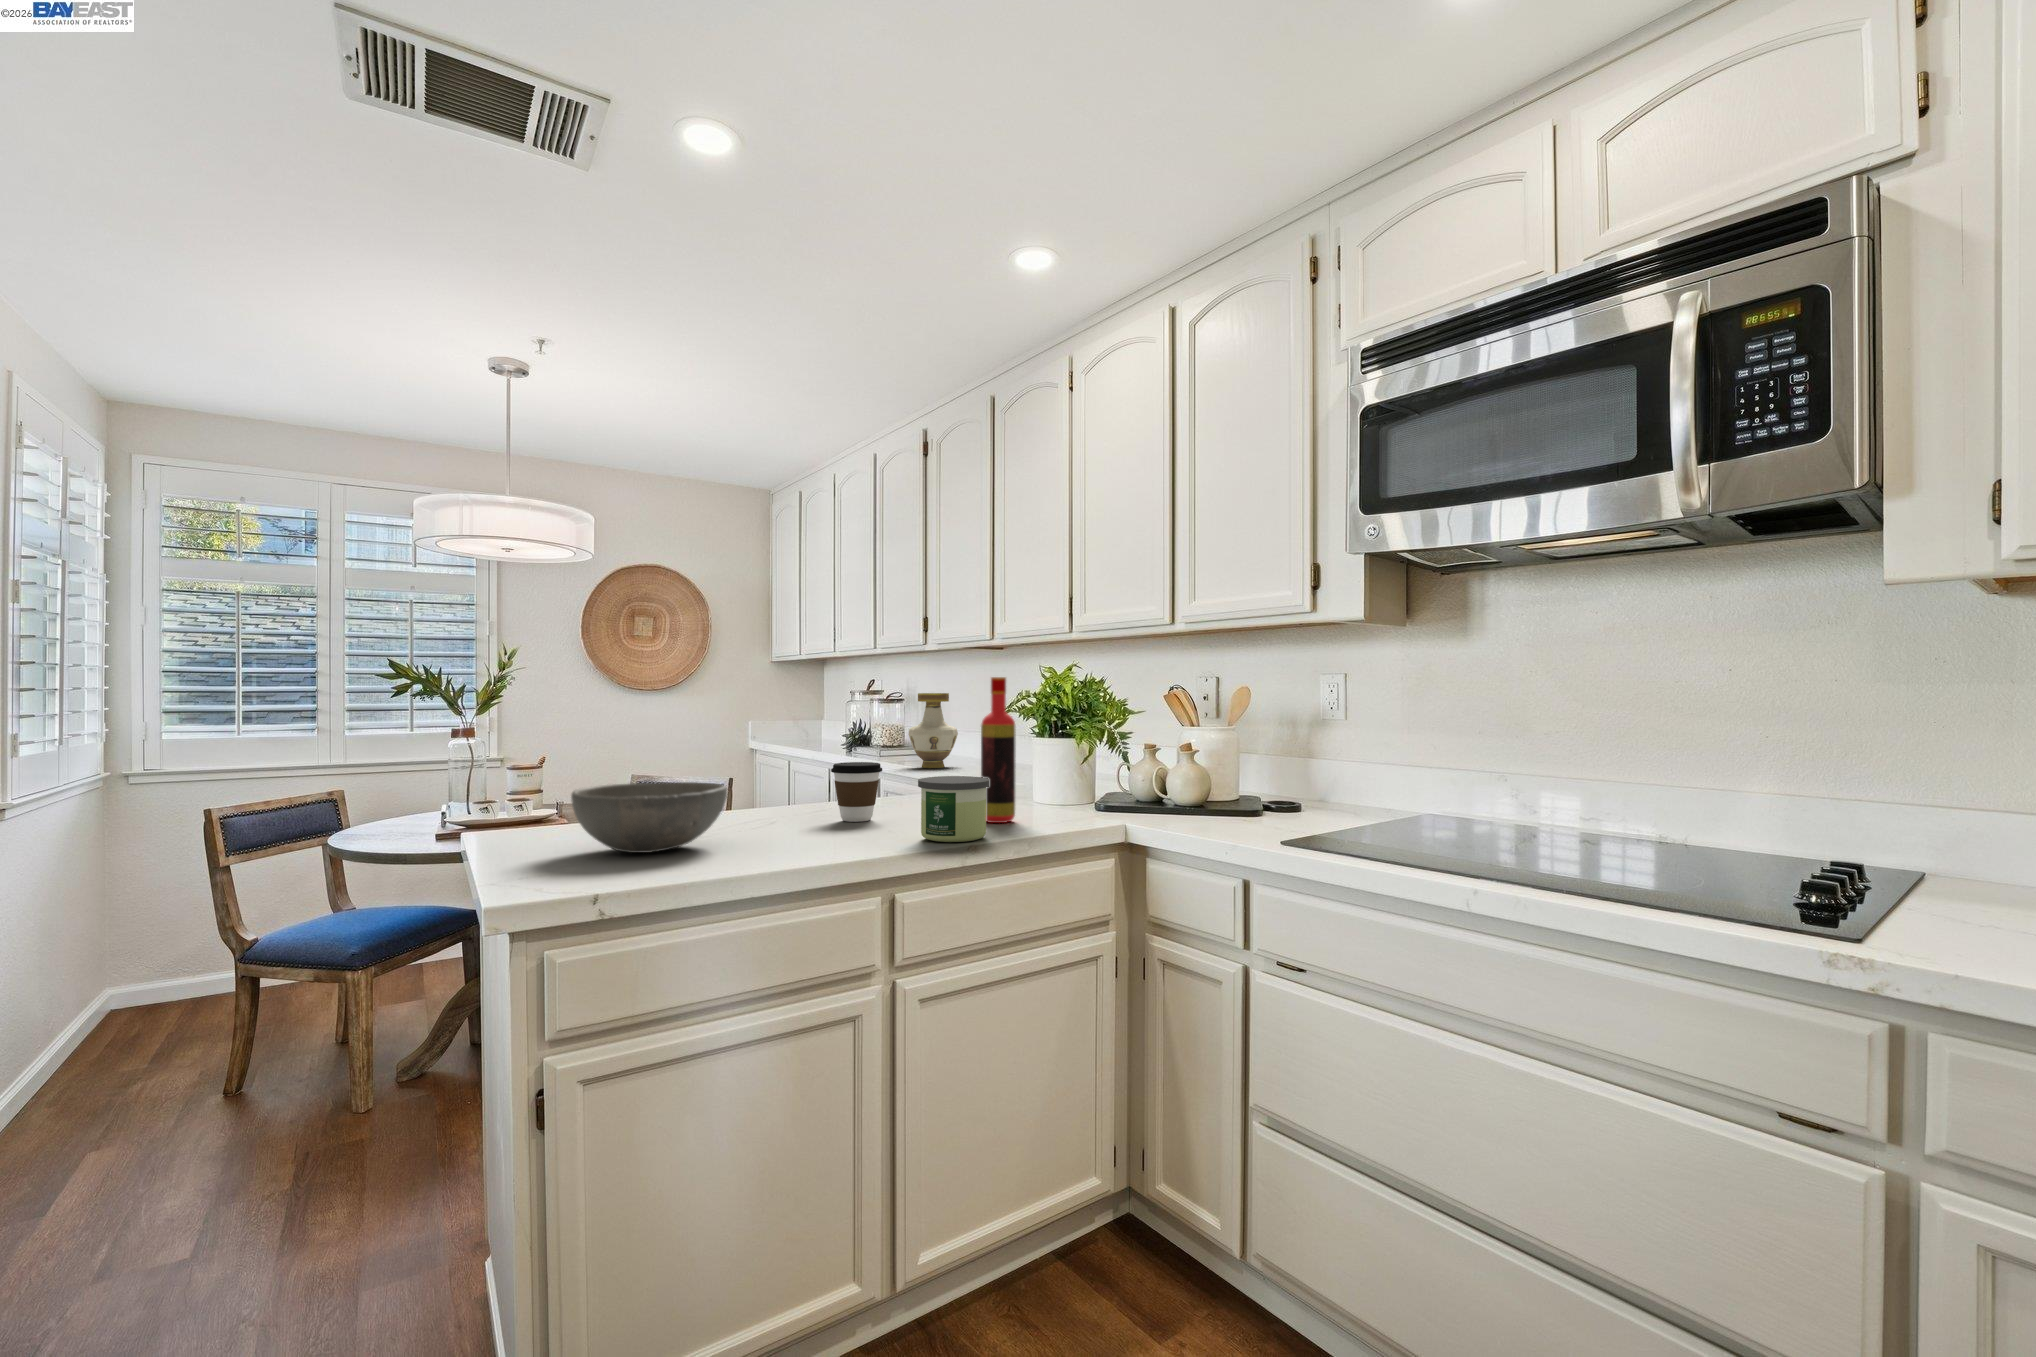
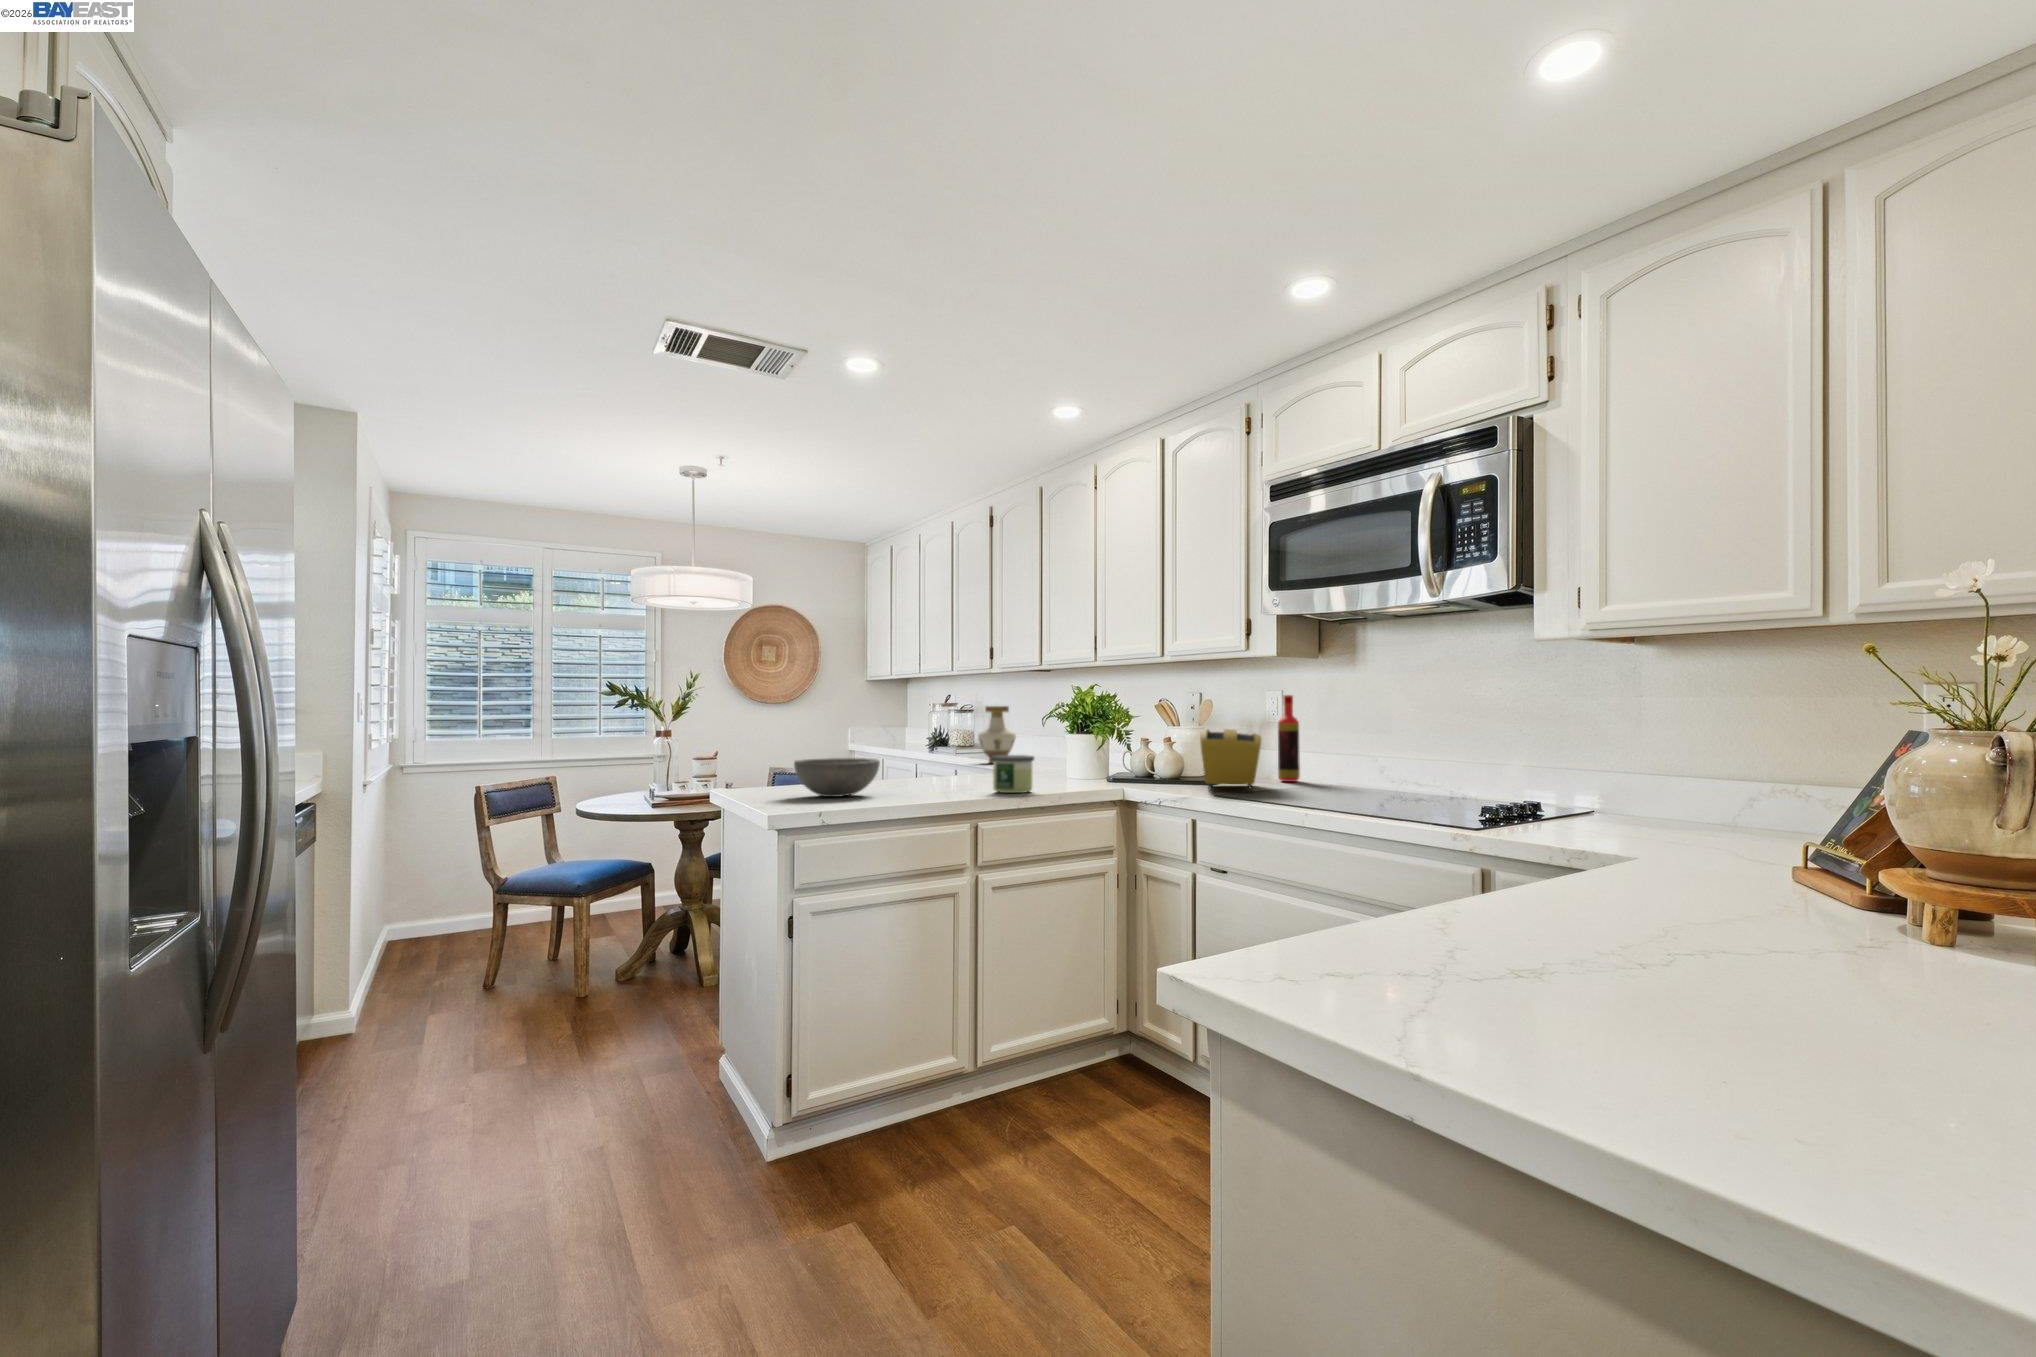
bottle: present [981,677,1015,823] -> present [1278,695,1300,782]
toaster: none [1243,731,1345,832] -> present [1200,729,1261,790]
coffee cup: present [831,762,882,822] -> none [935,749,967,787]

